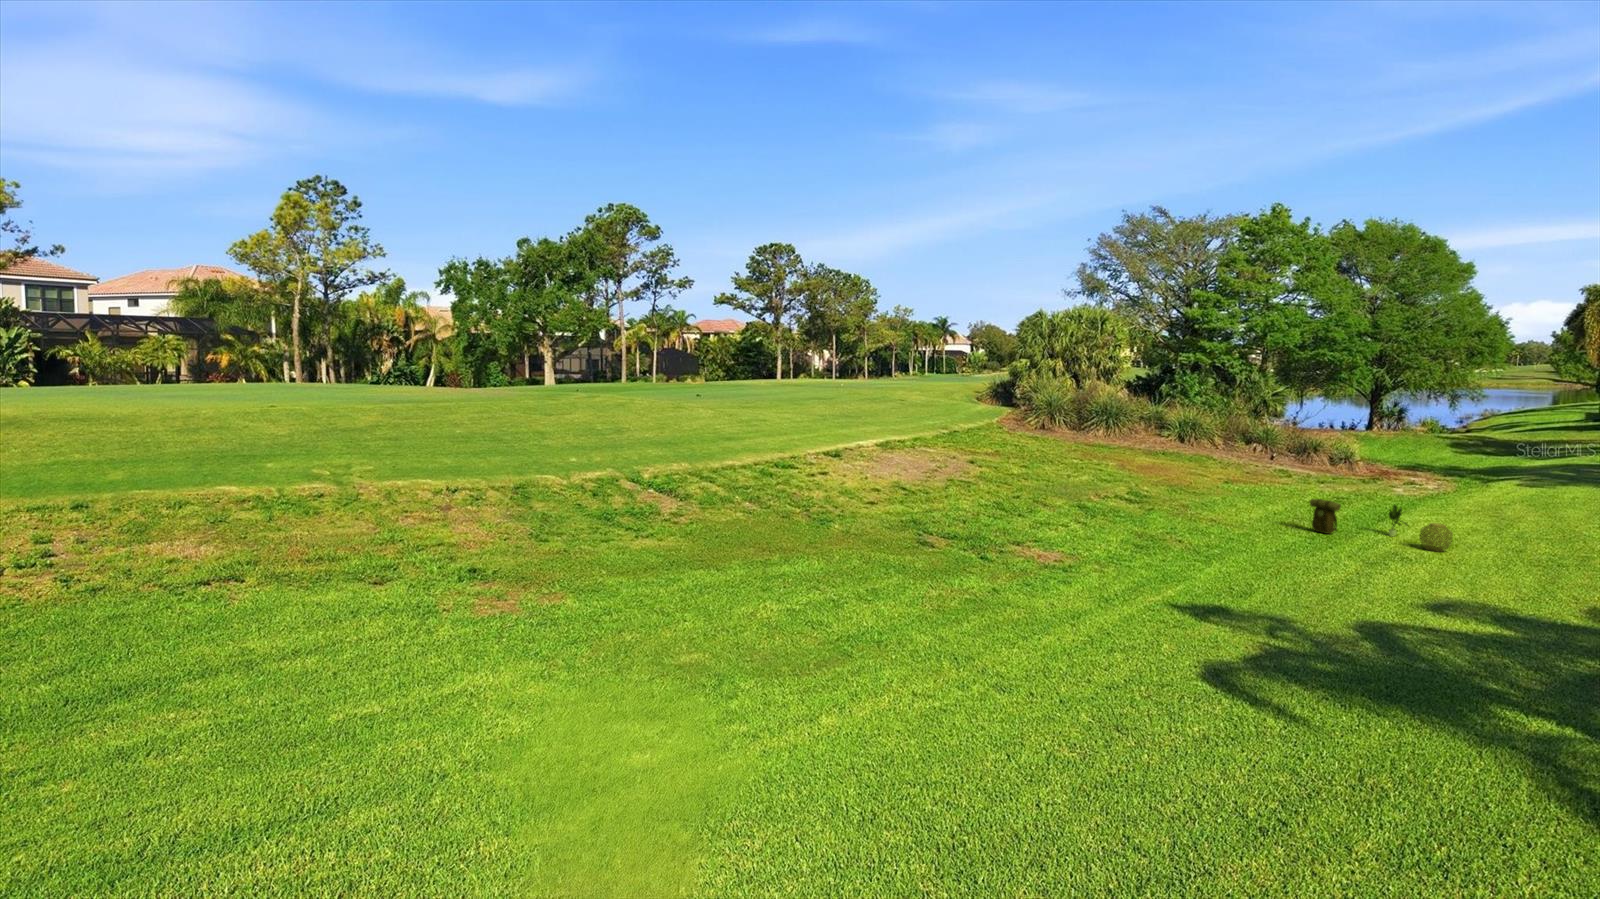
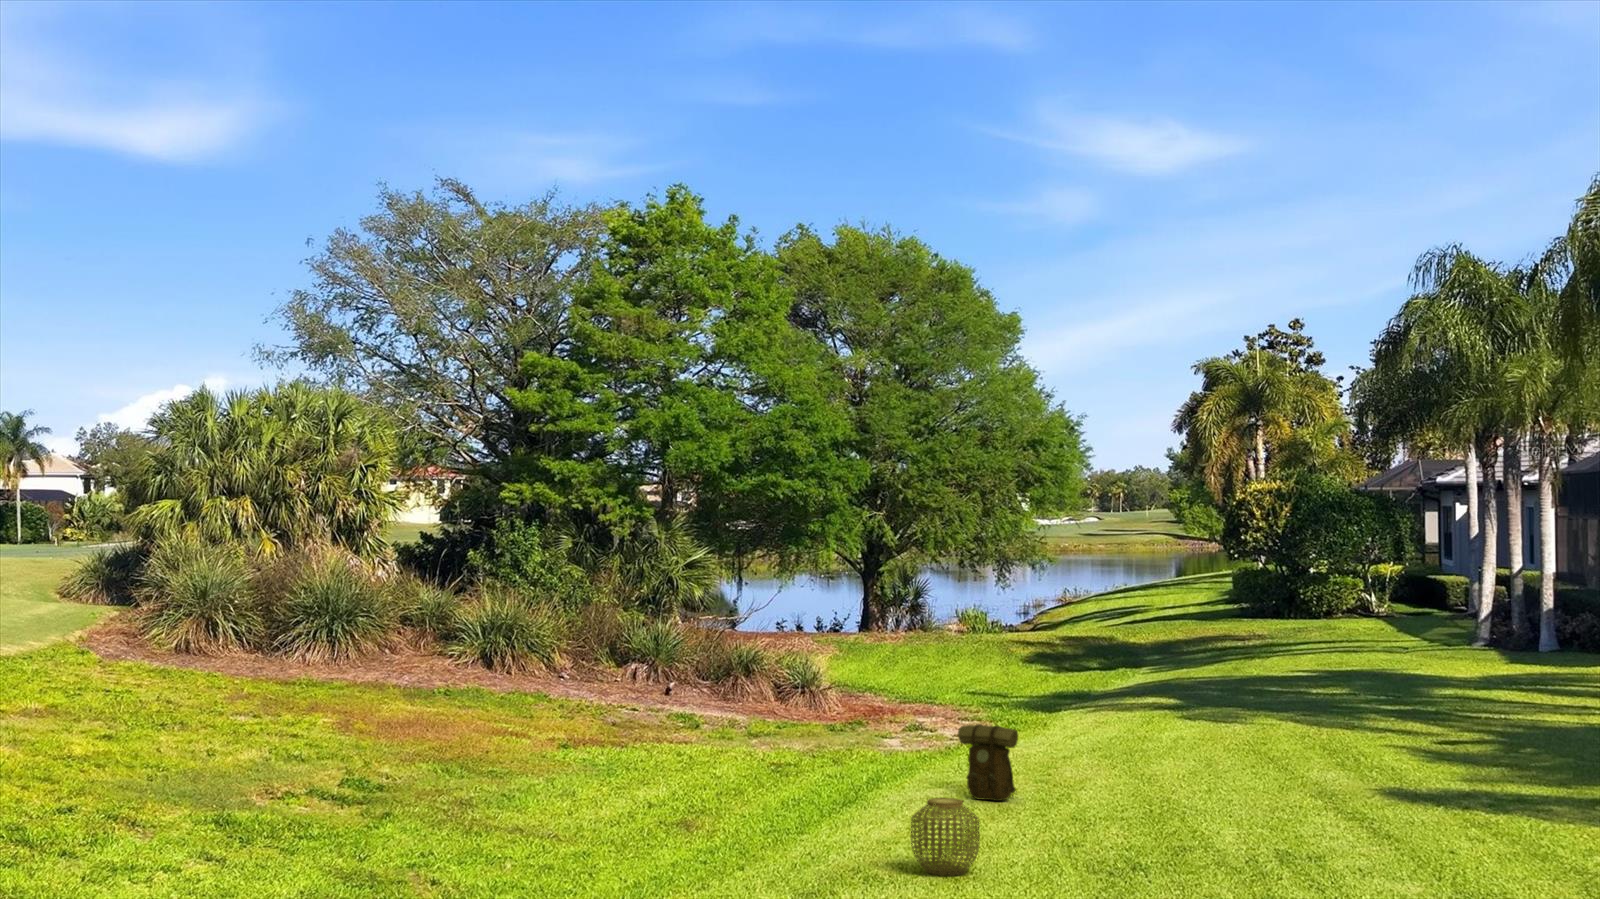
backpack: present [1309,499,1341,534] -> present [958,724,1018,801]
potted plant: present [1389,505,1407,536] -> none [836,760,892,847]

